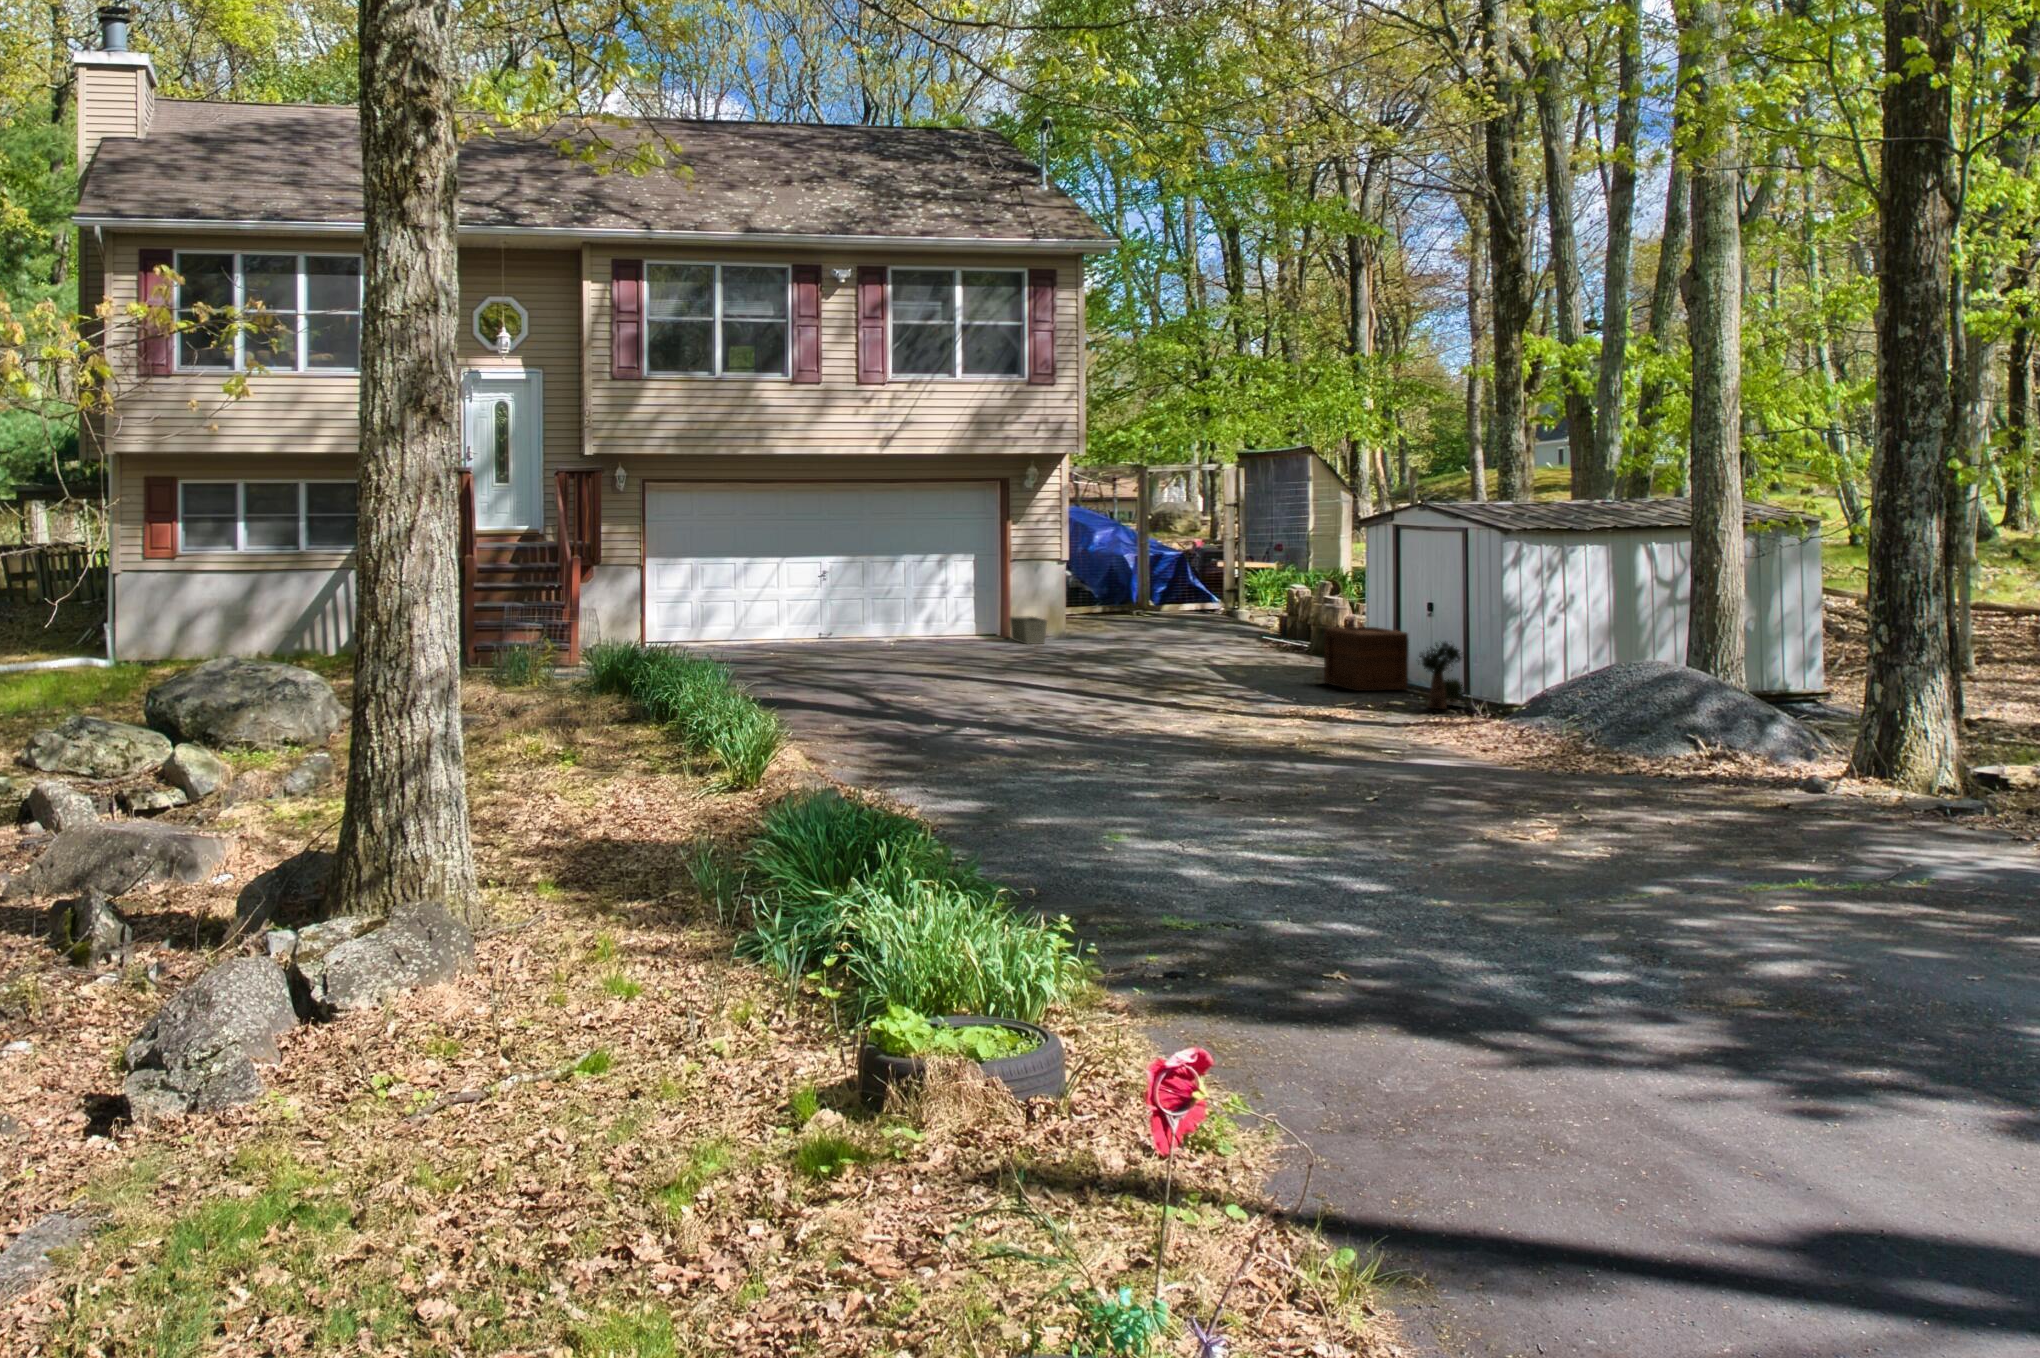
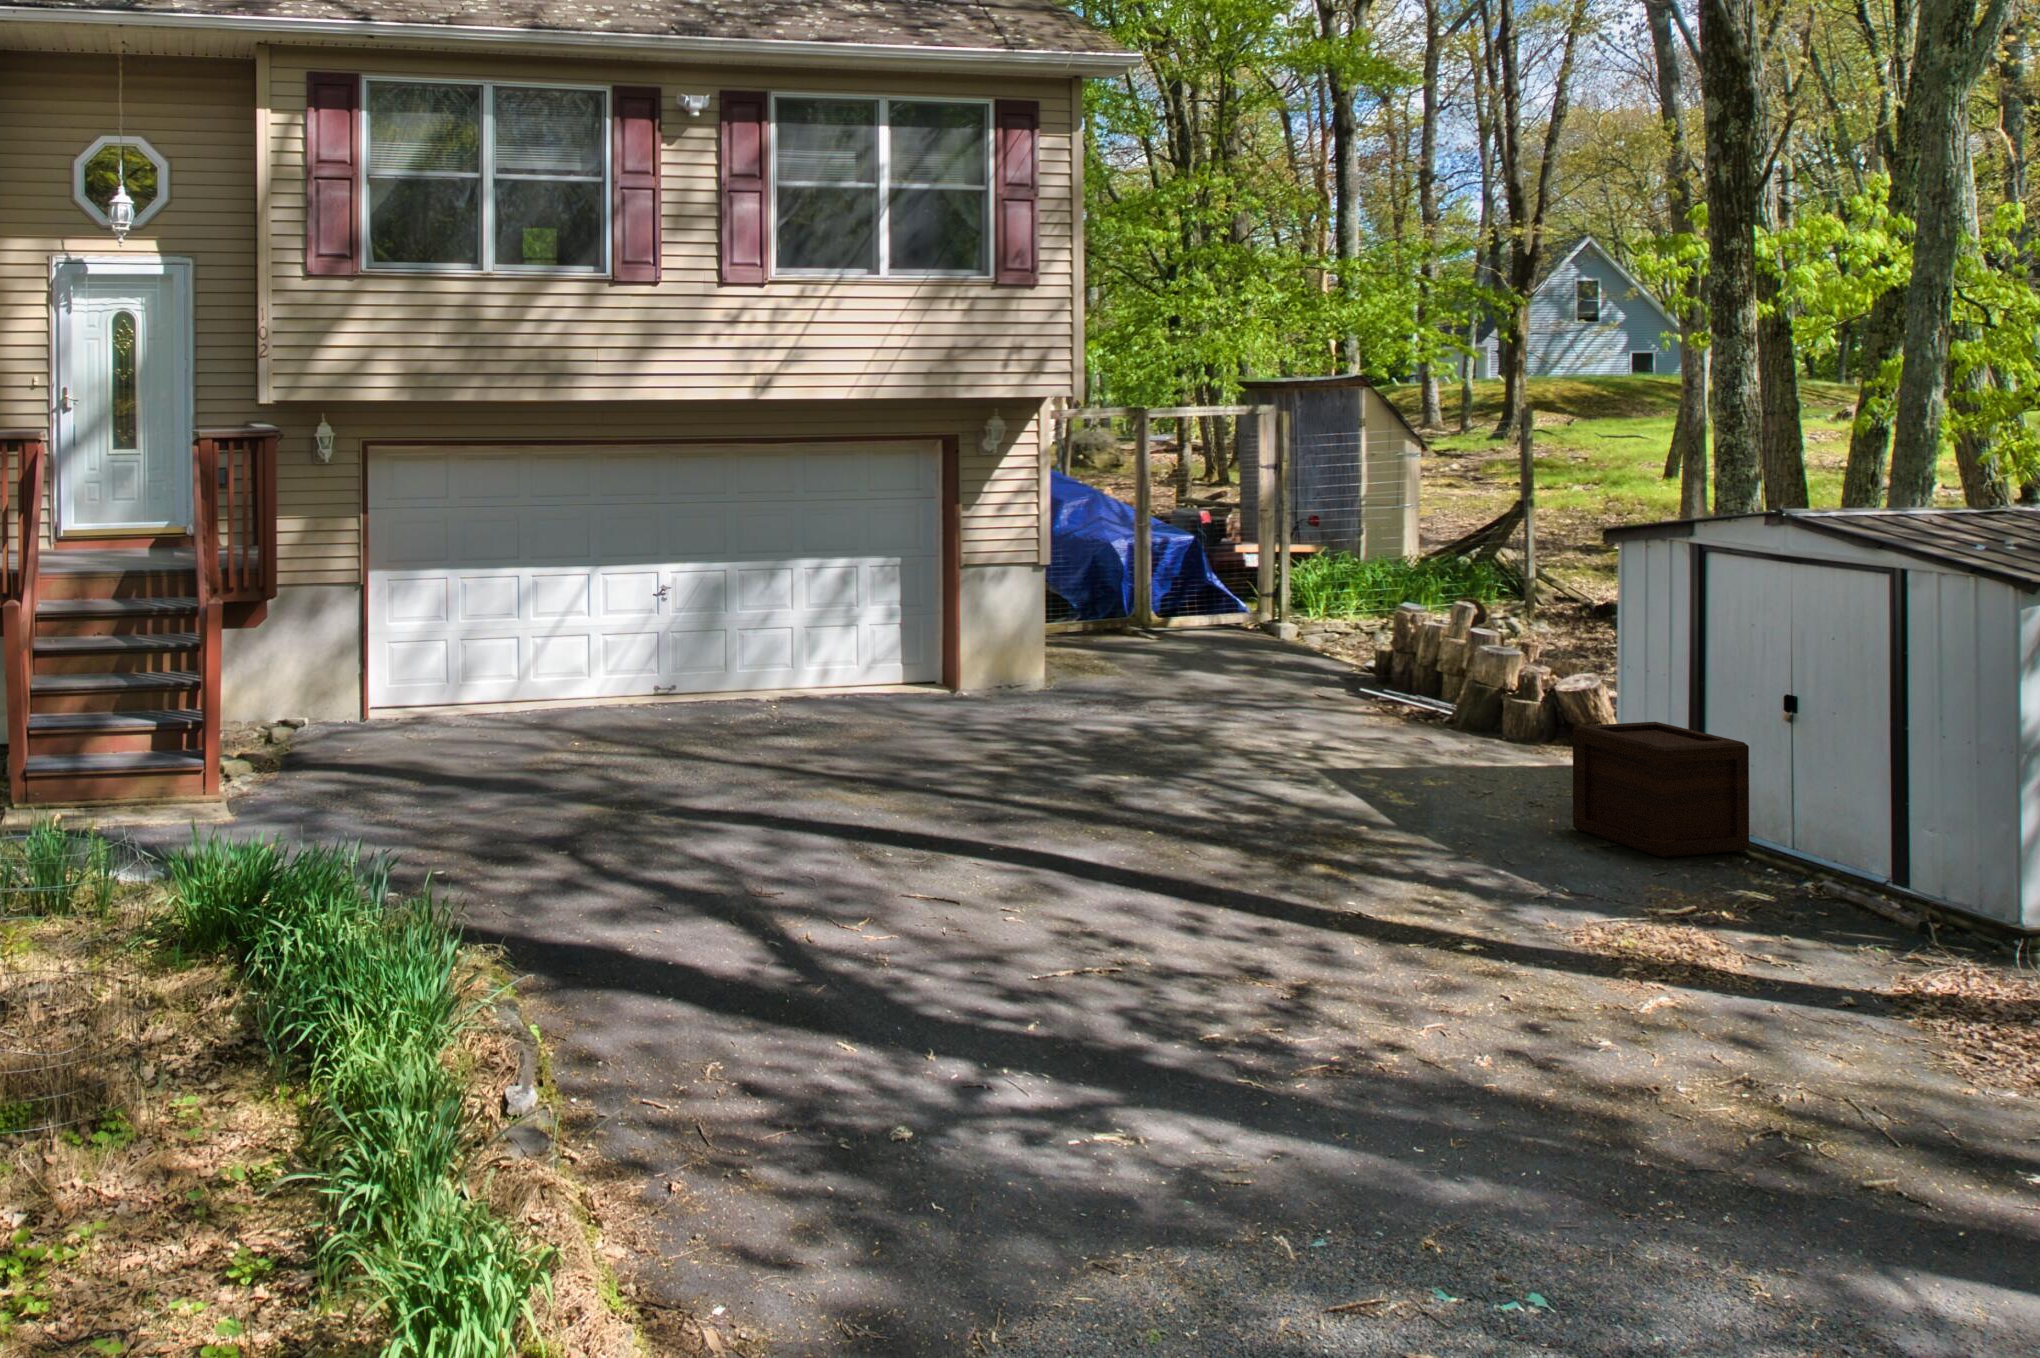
storage bin: present [1010,616,1047,644] -> none [960,658,1025,708]
potted plant: present [1419,642,1464,709] -> none [1834,786,1969,934]

